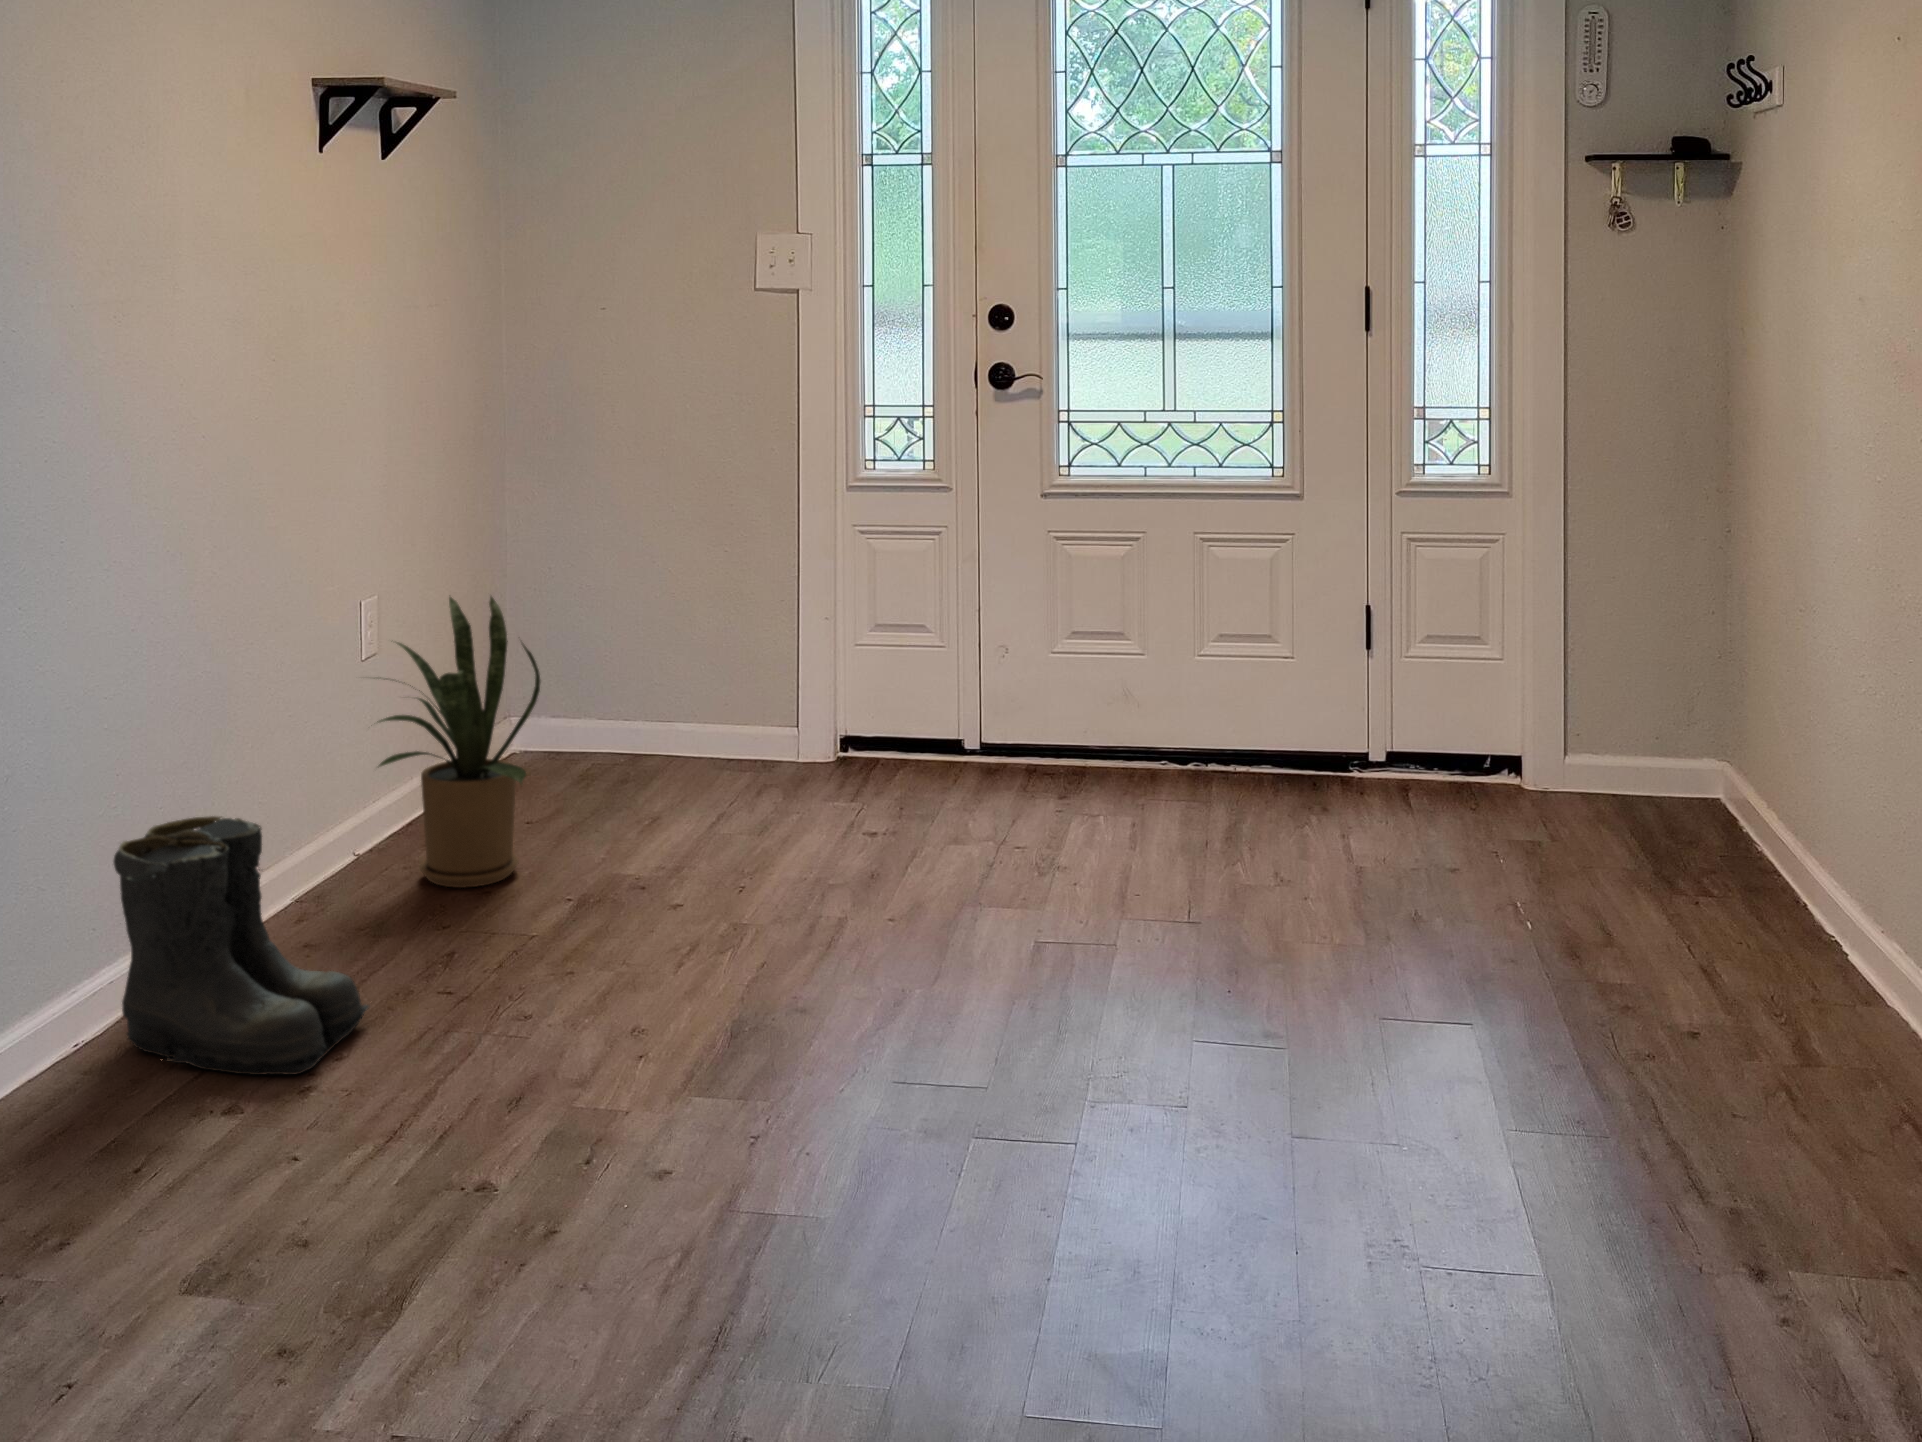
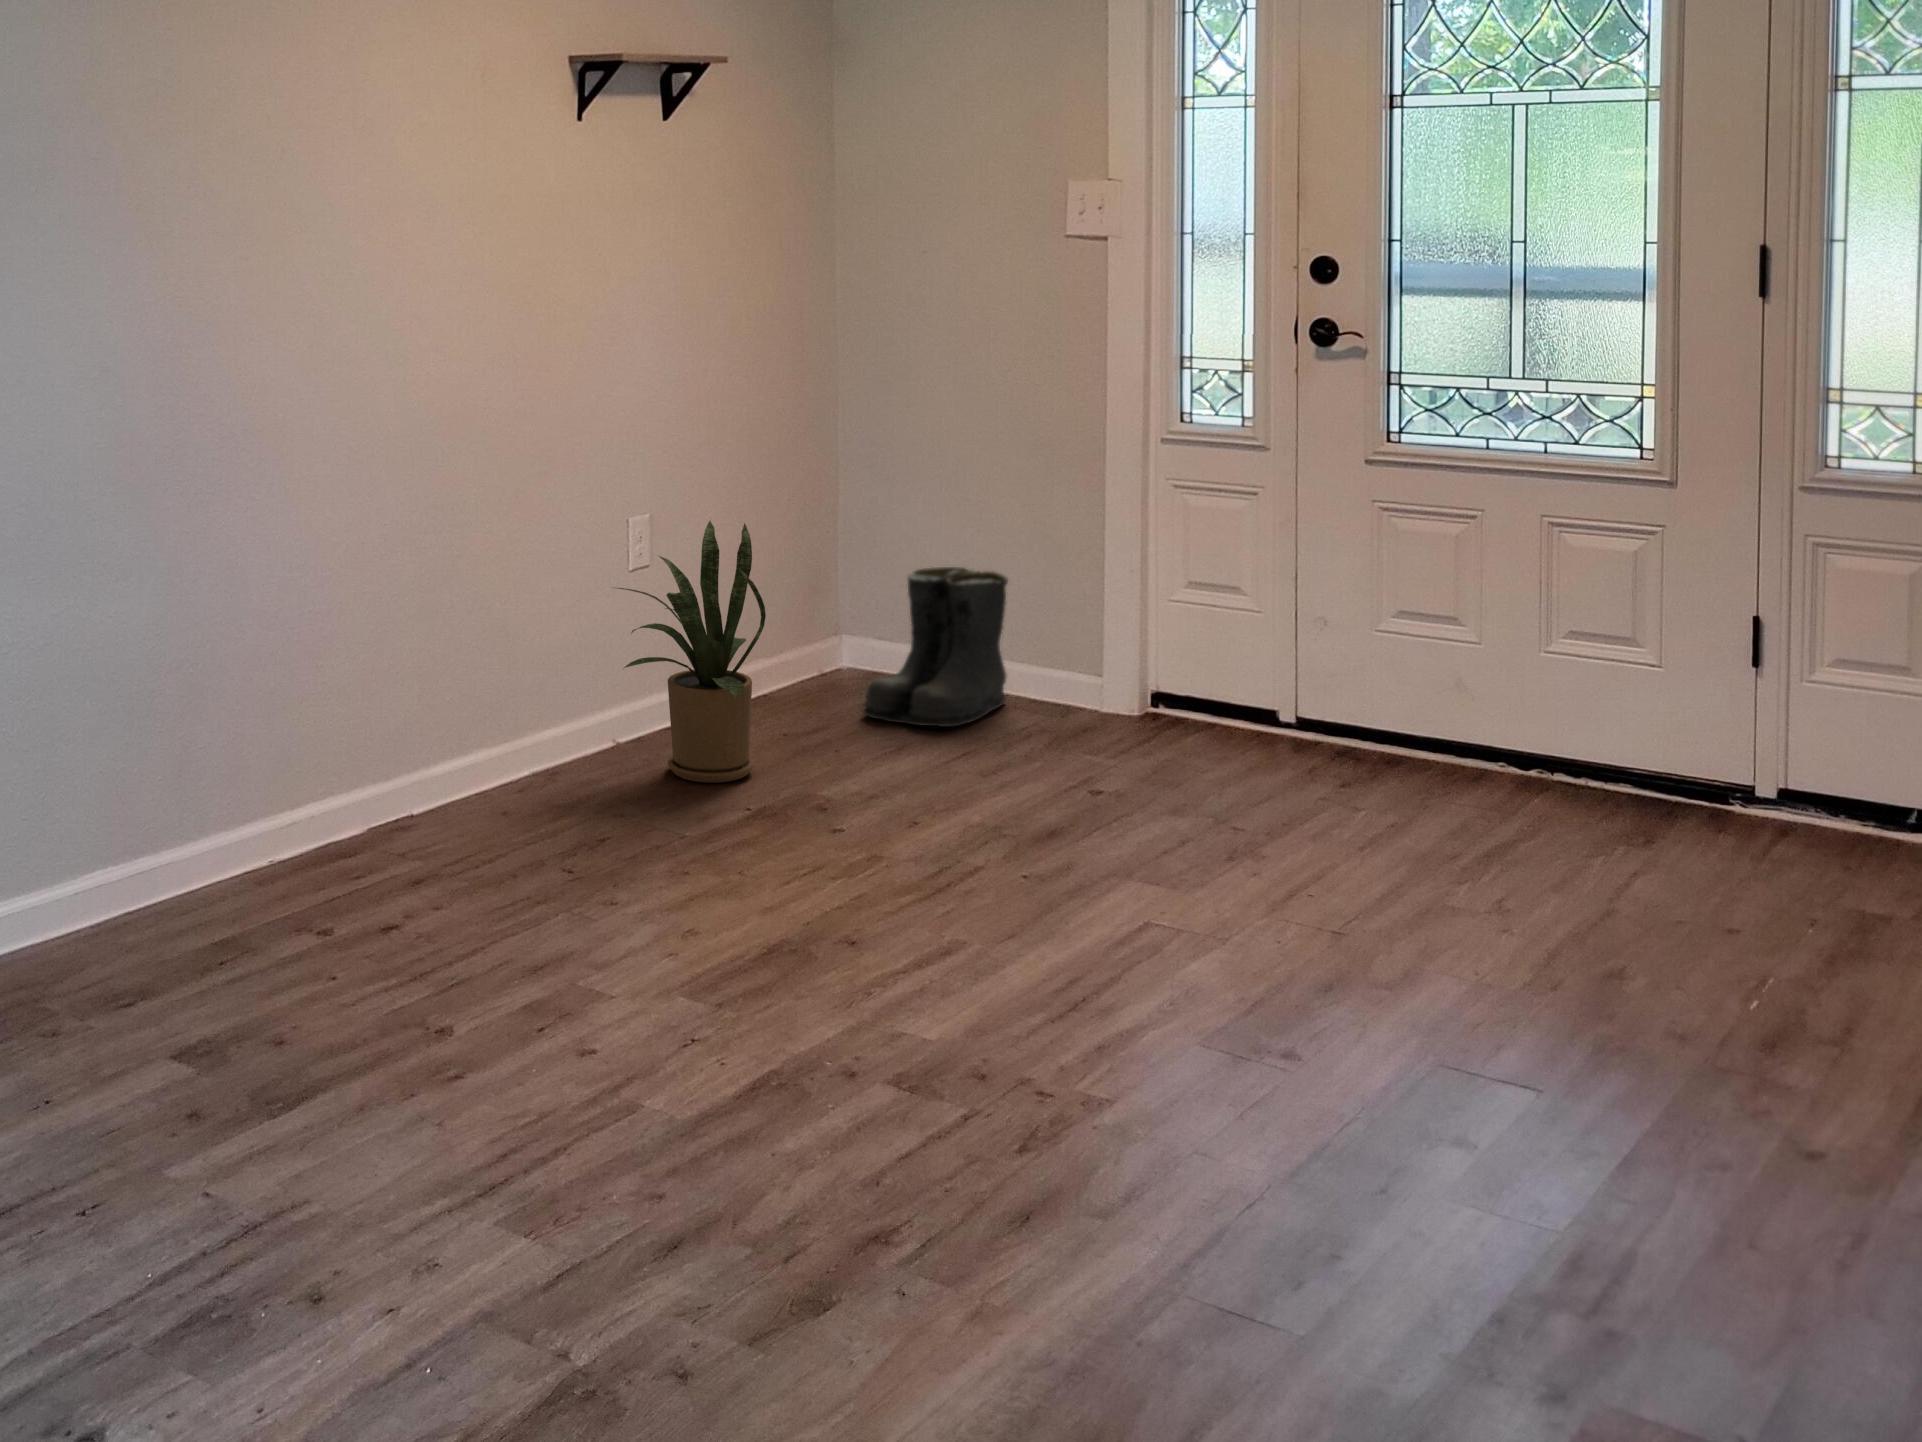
boots: present [114,816,369,1075] -> present [863,567,1008,727]

